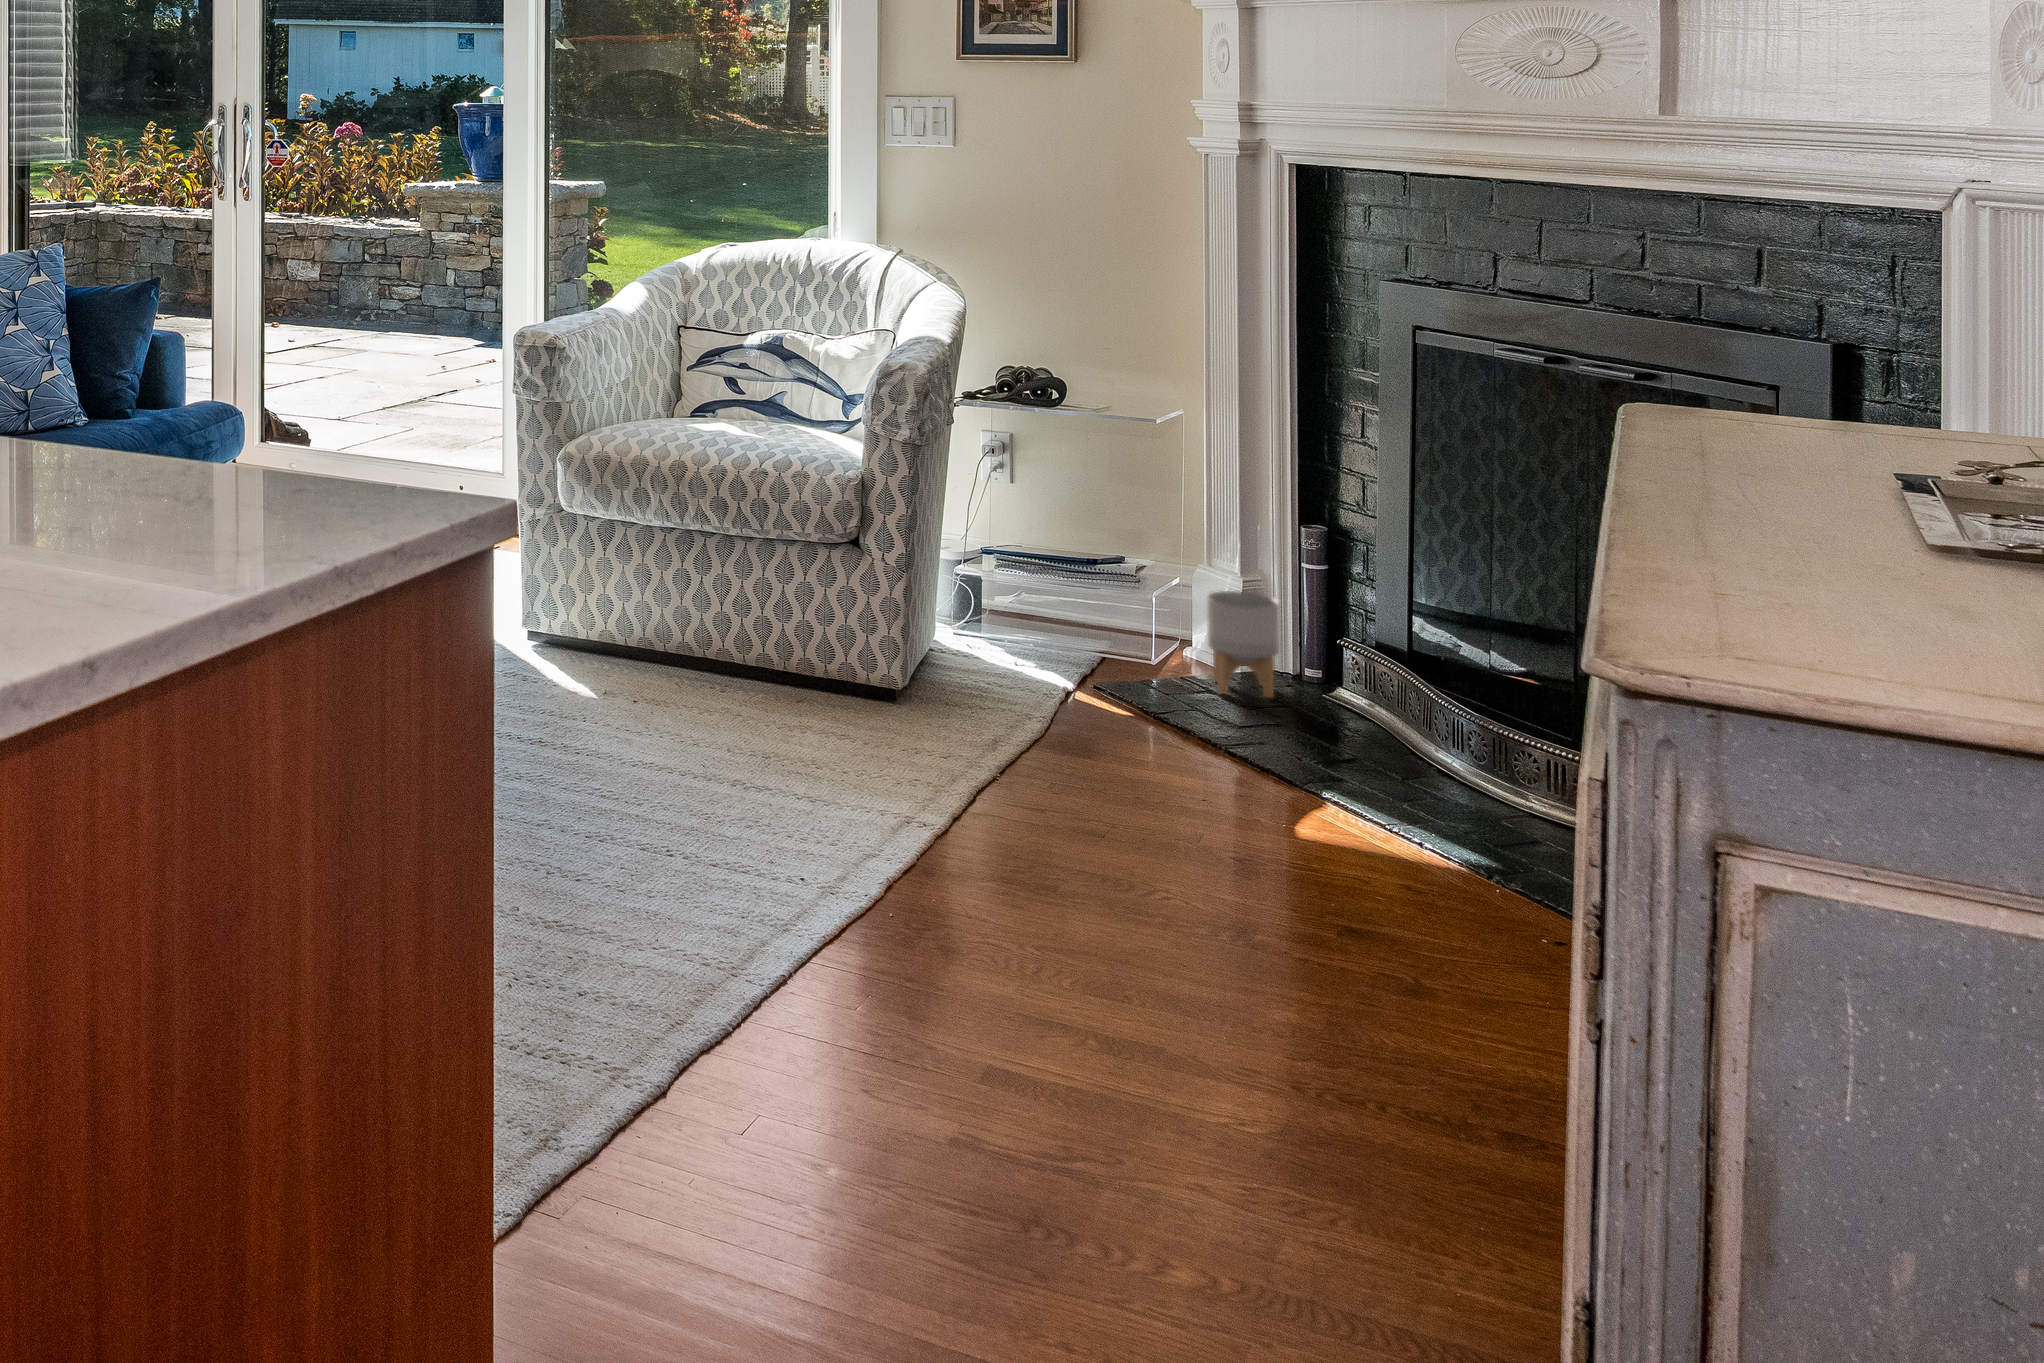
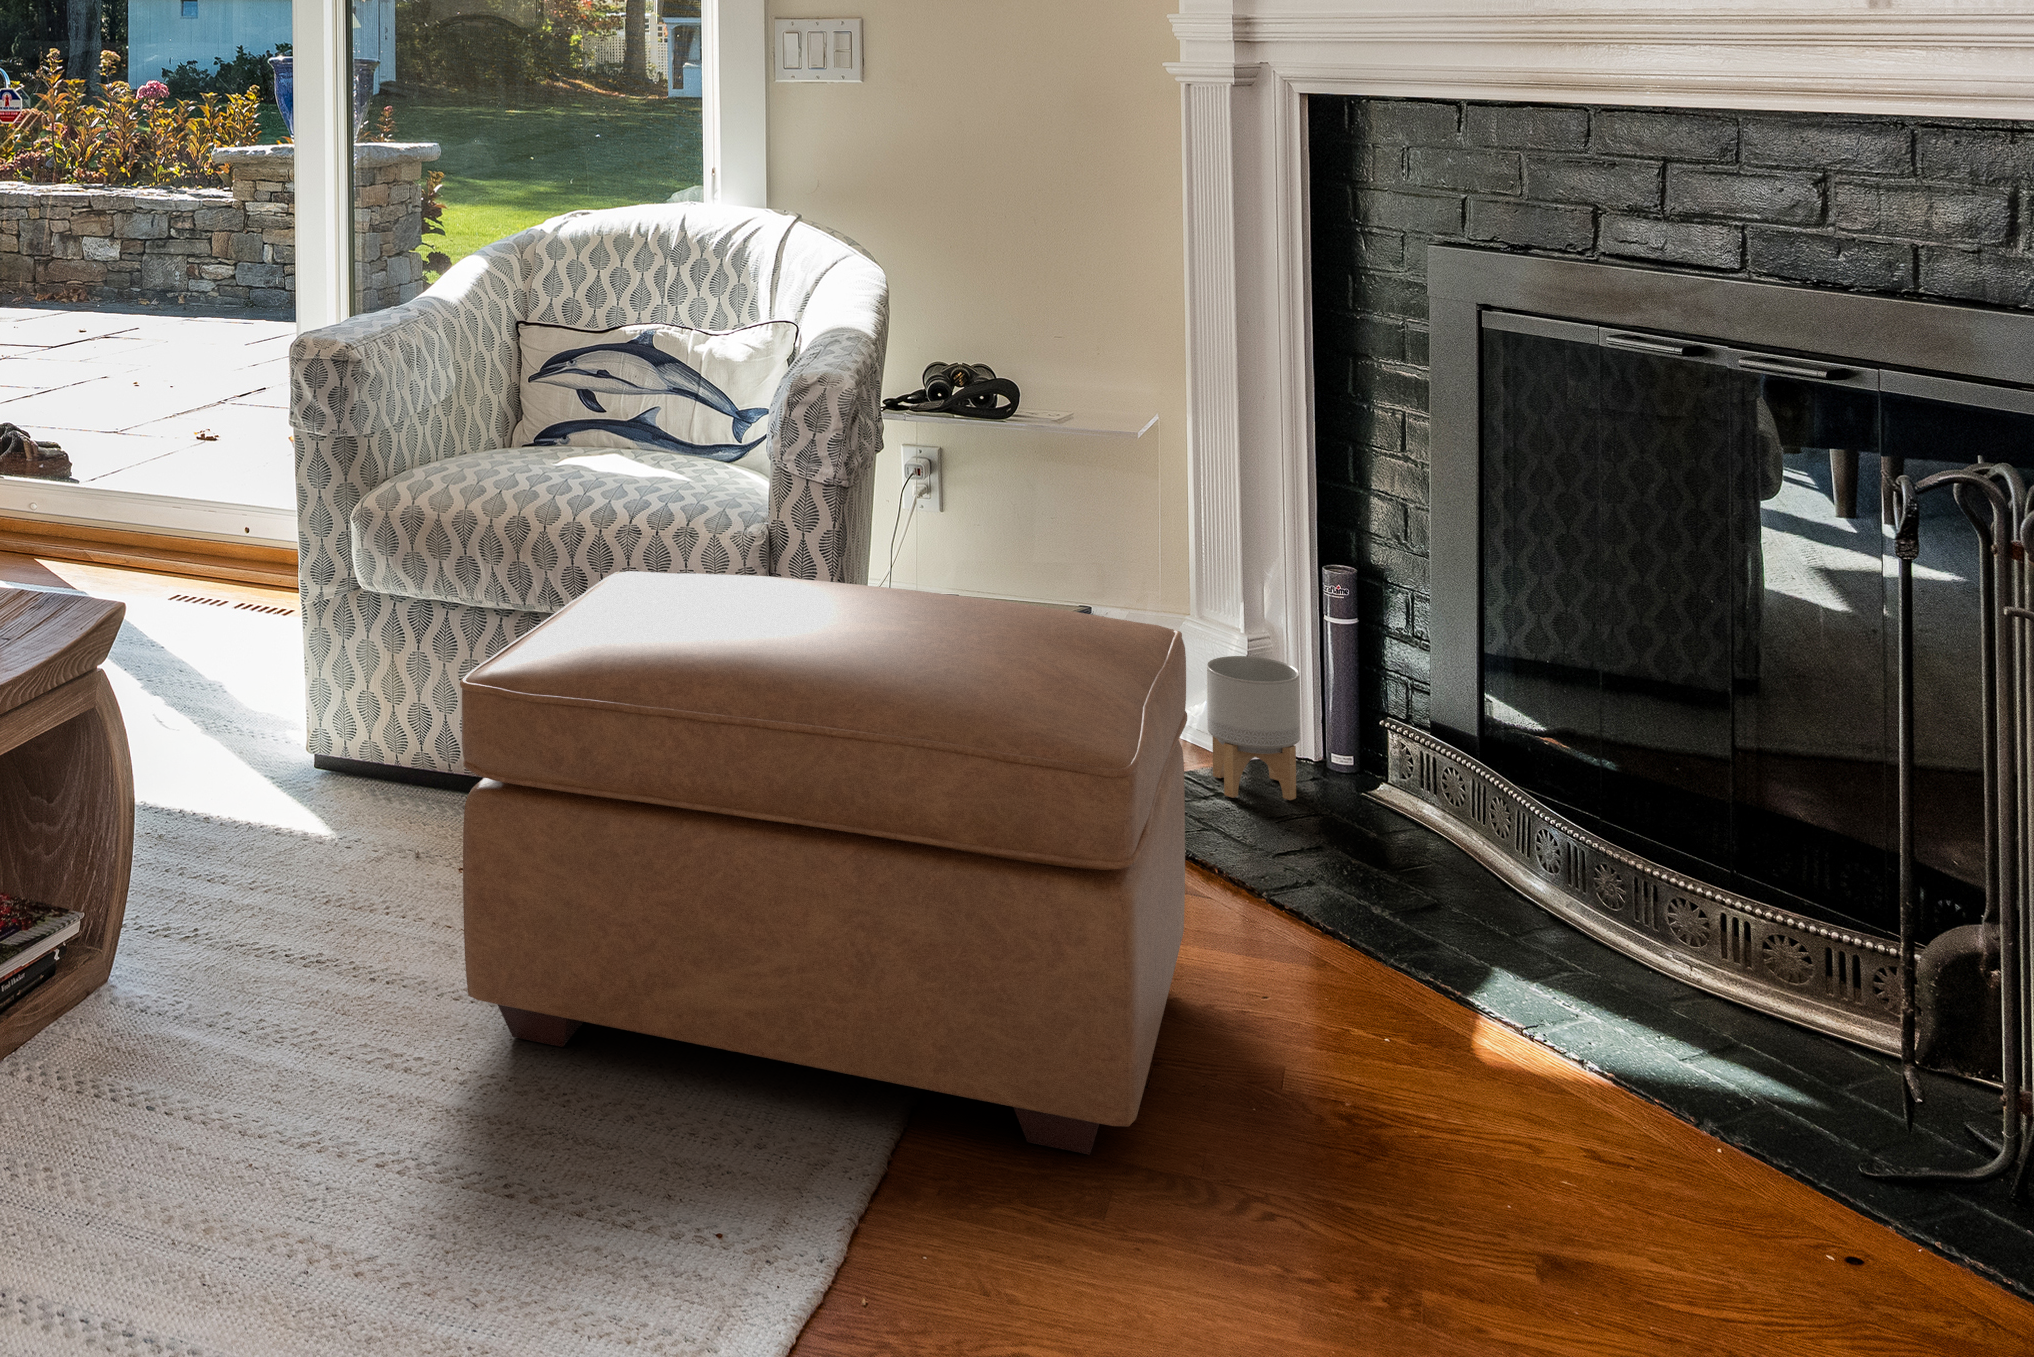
ottoman: none [634,497,1149,865] -> present [460,571,1187,1155]

